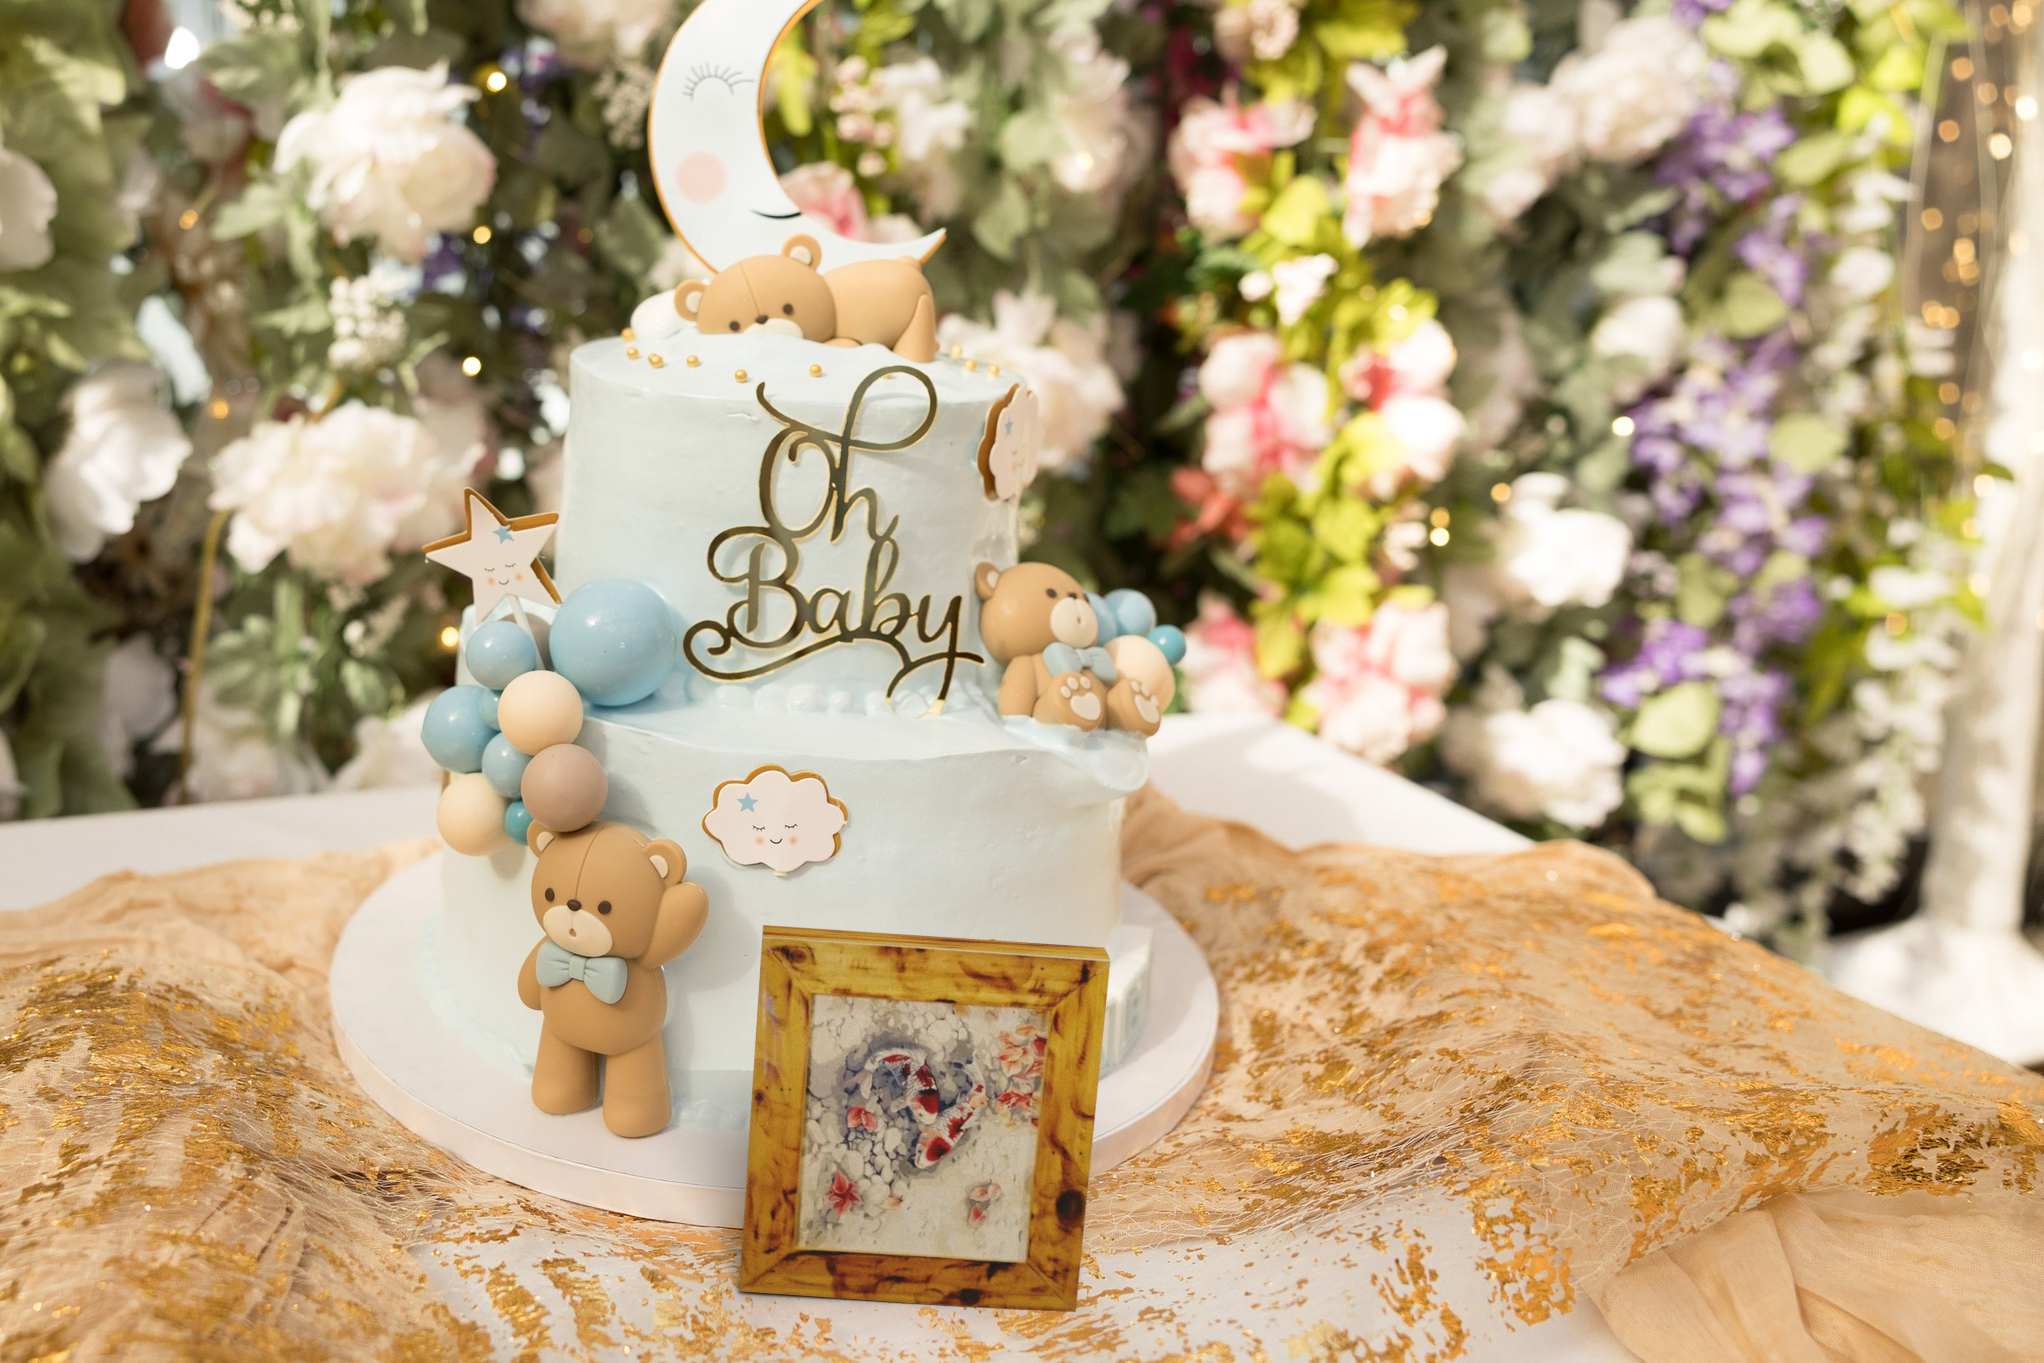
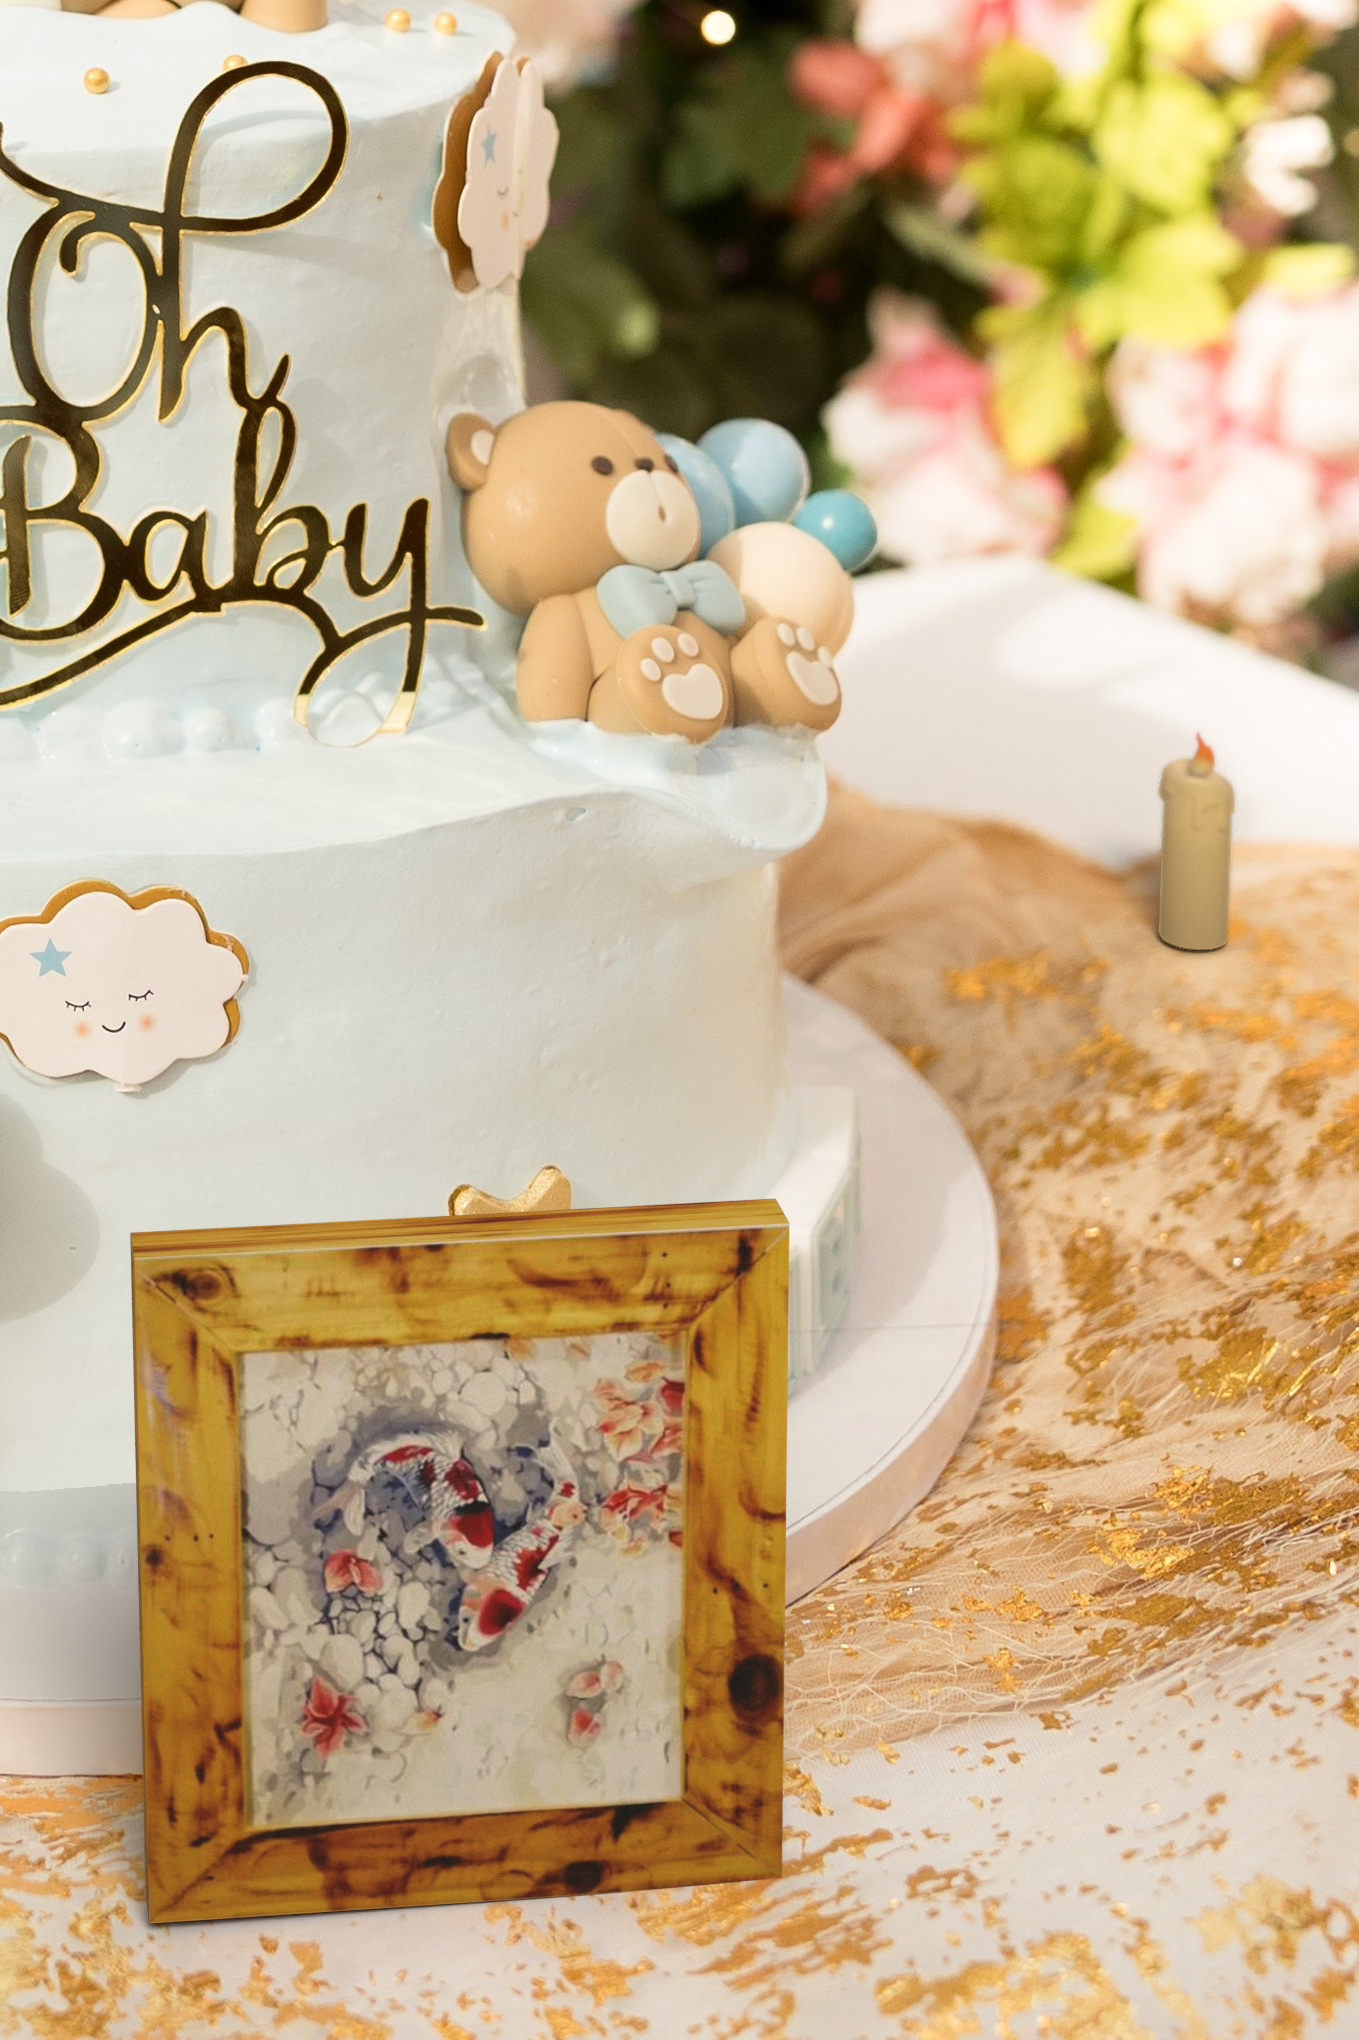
candle: none [1312,784,1357,893] -> present [1158,734,1235,950]

